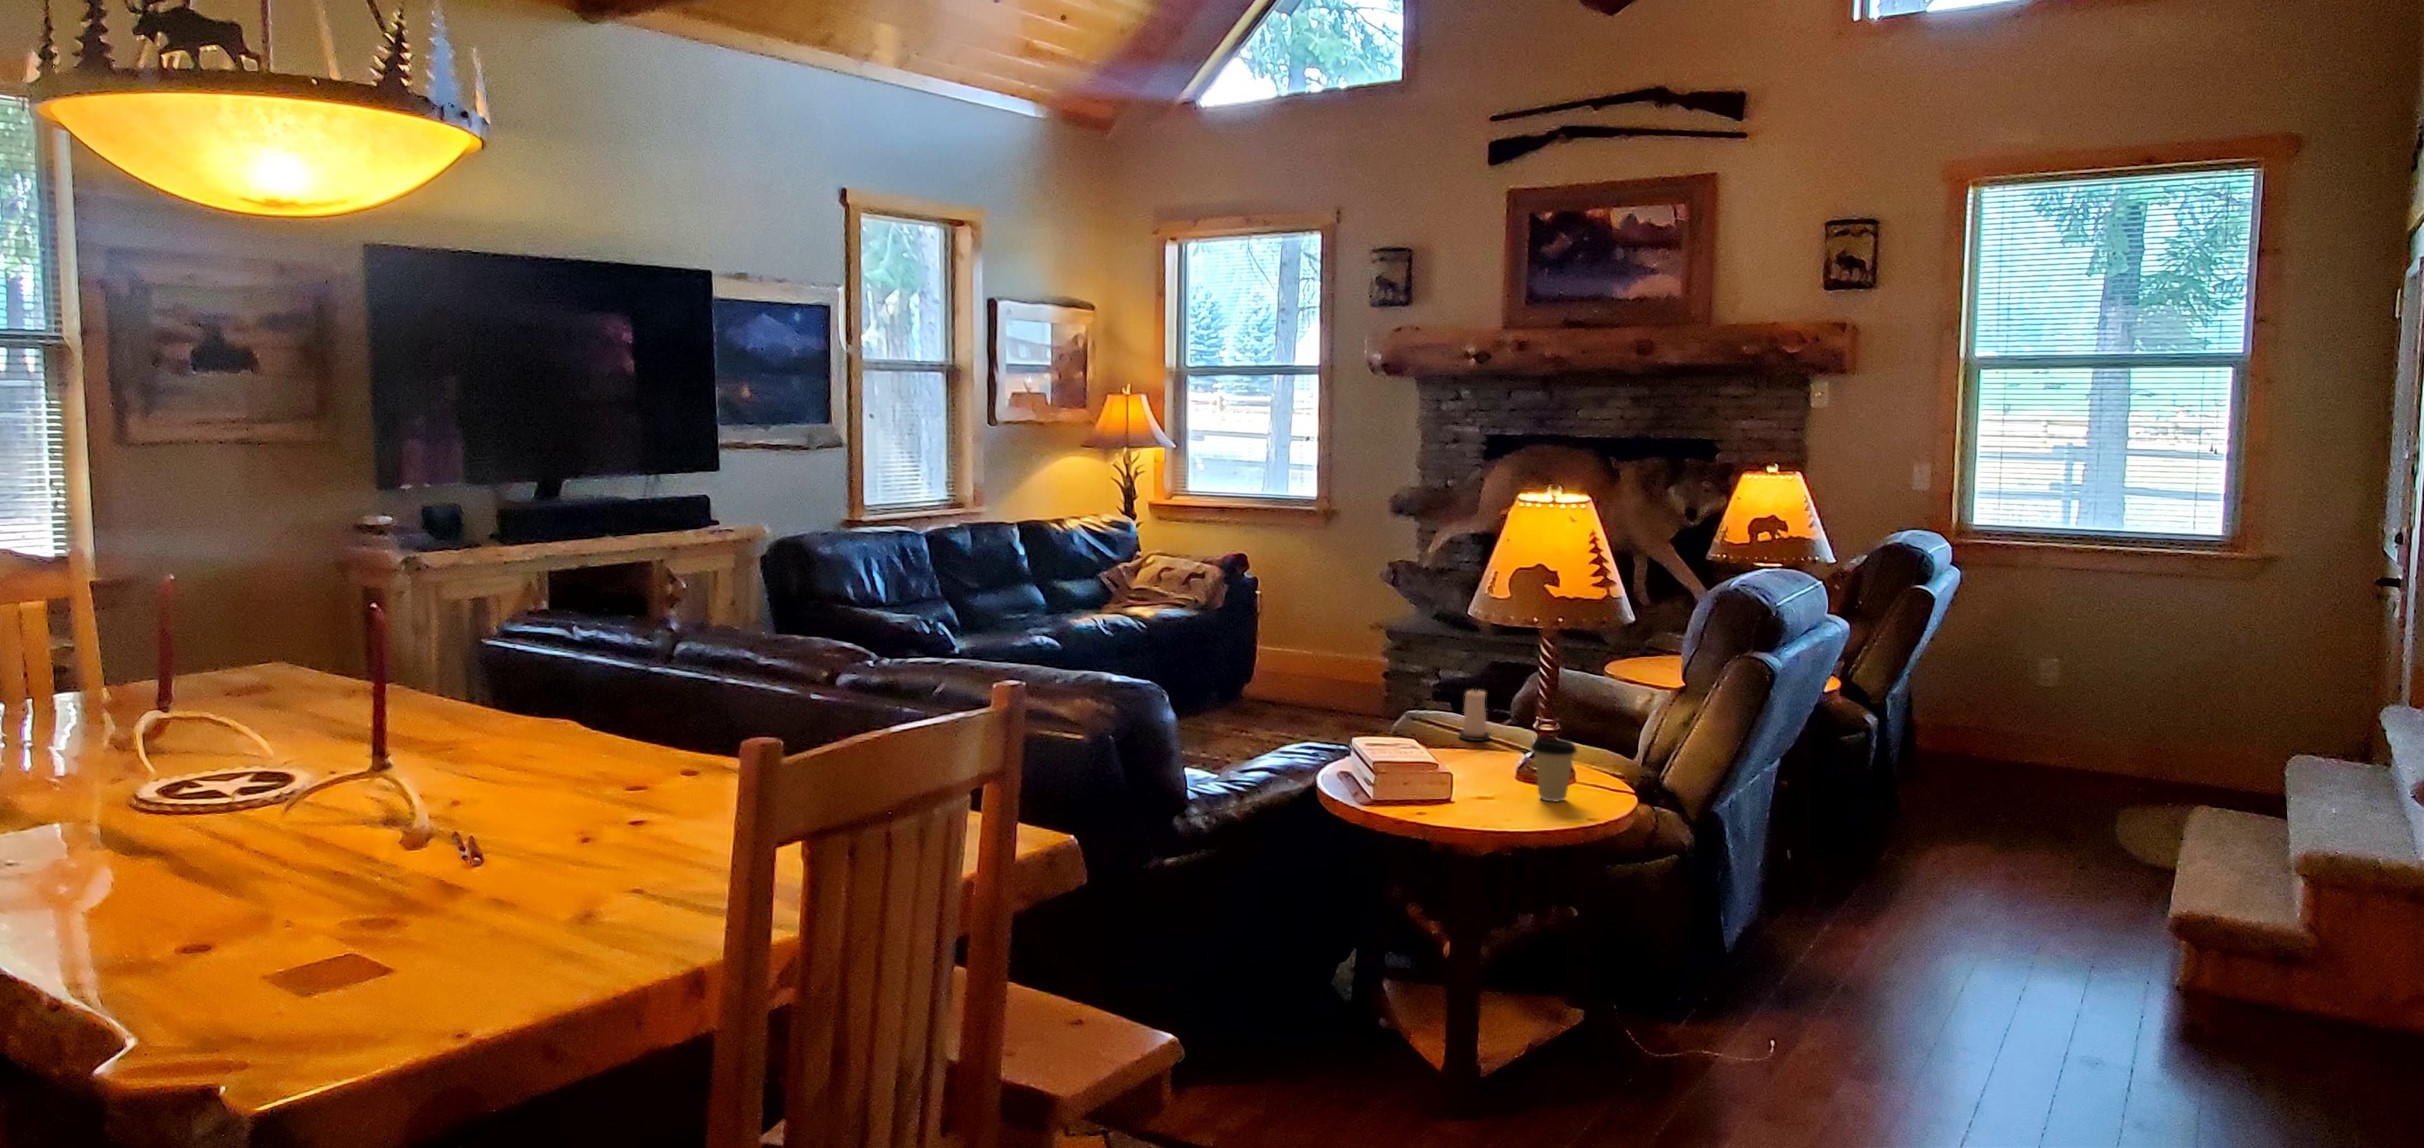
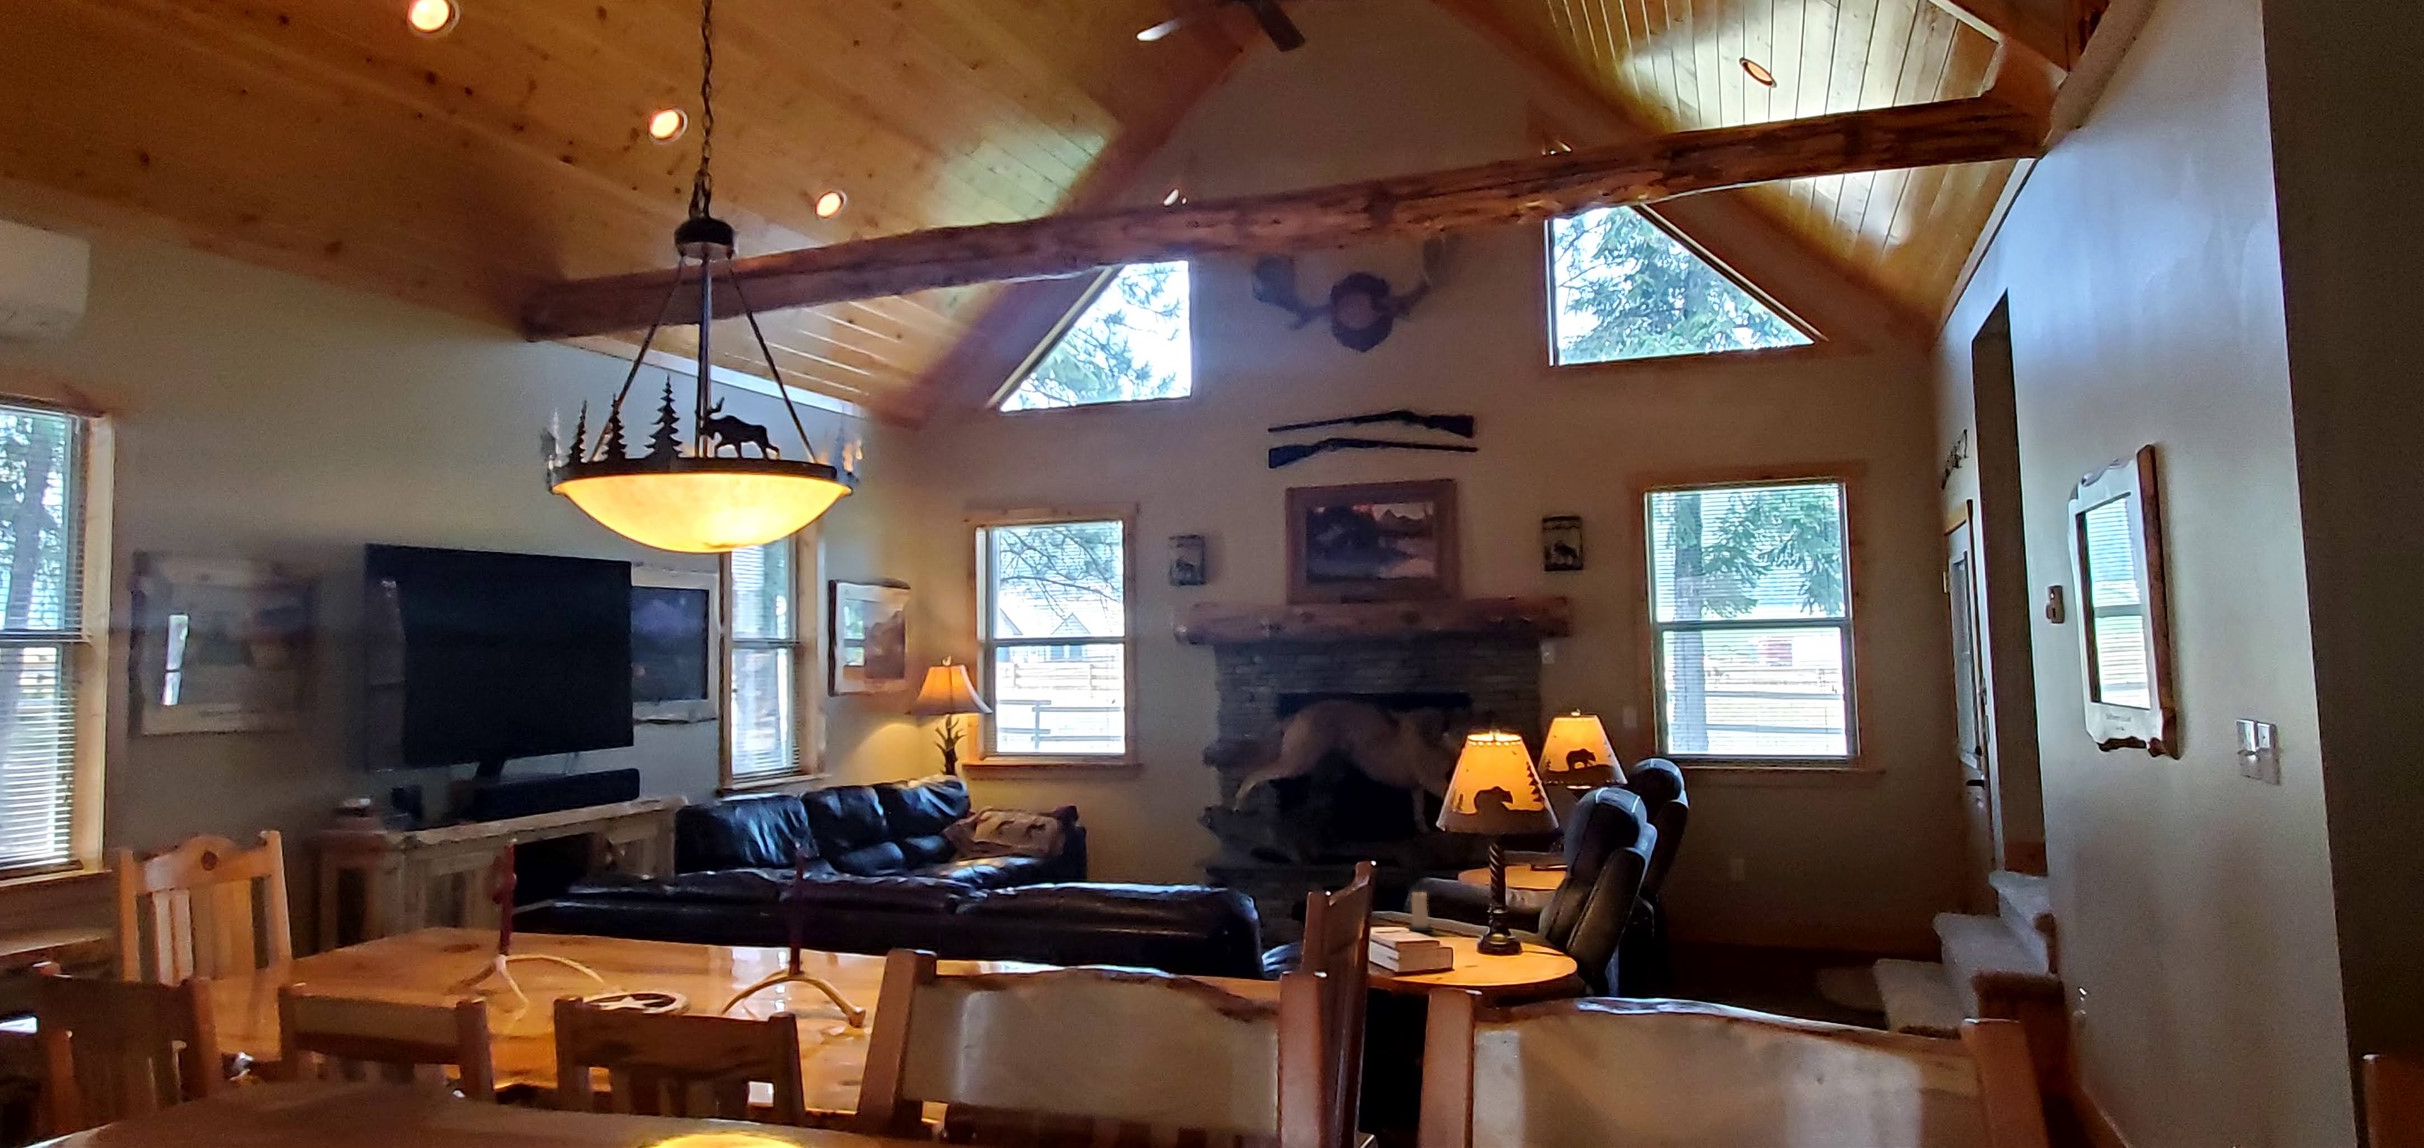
coffee cup: present [1532,737,1577,802] -> none [1498,917,1532,964]

